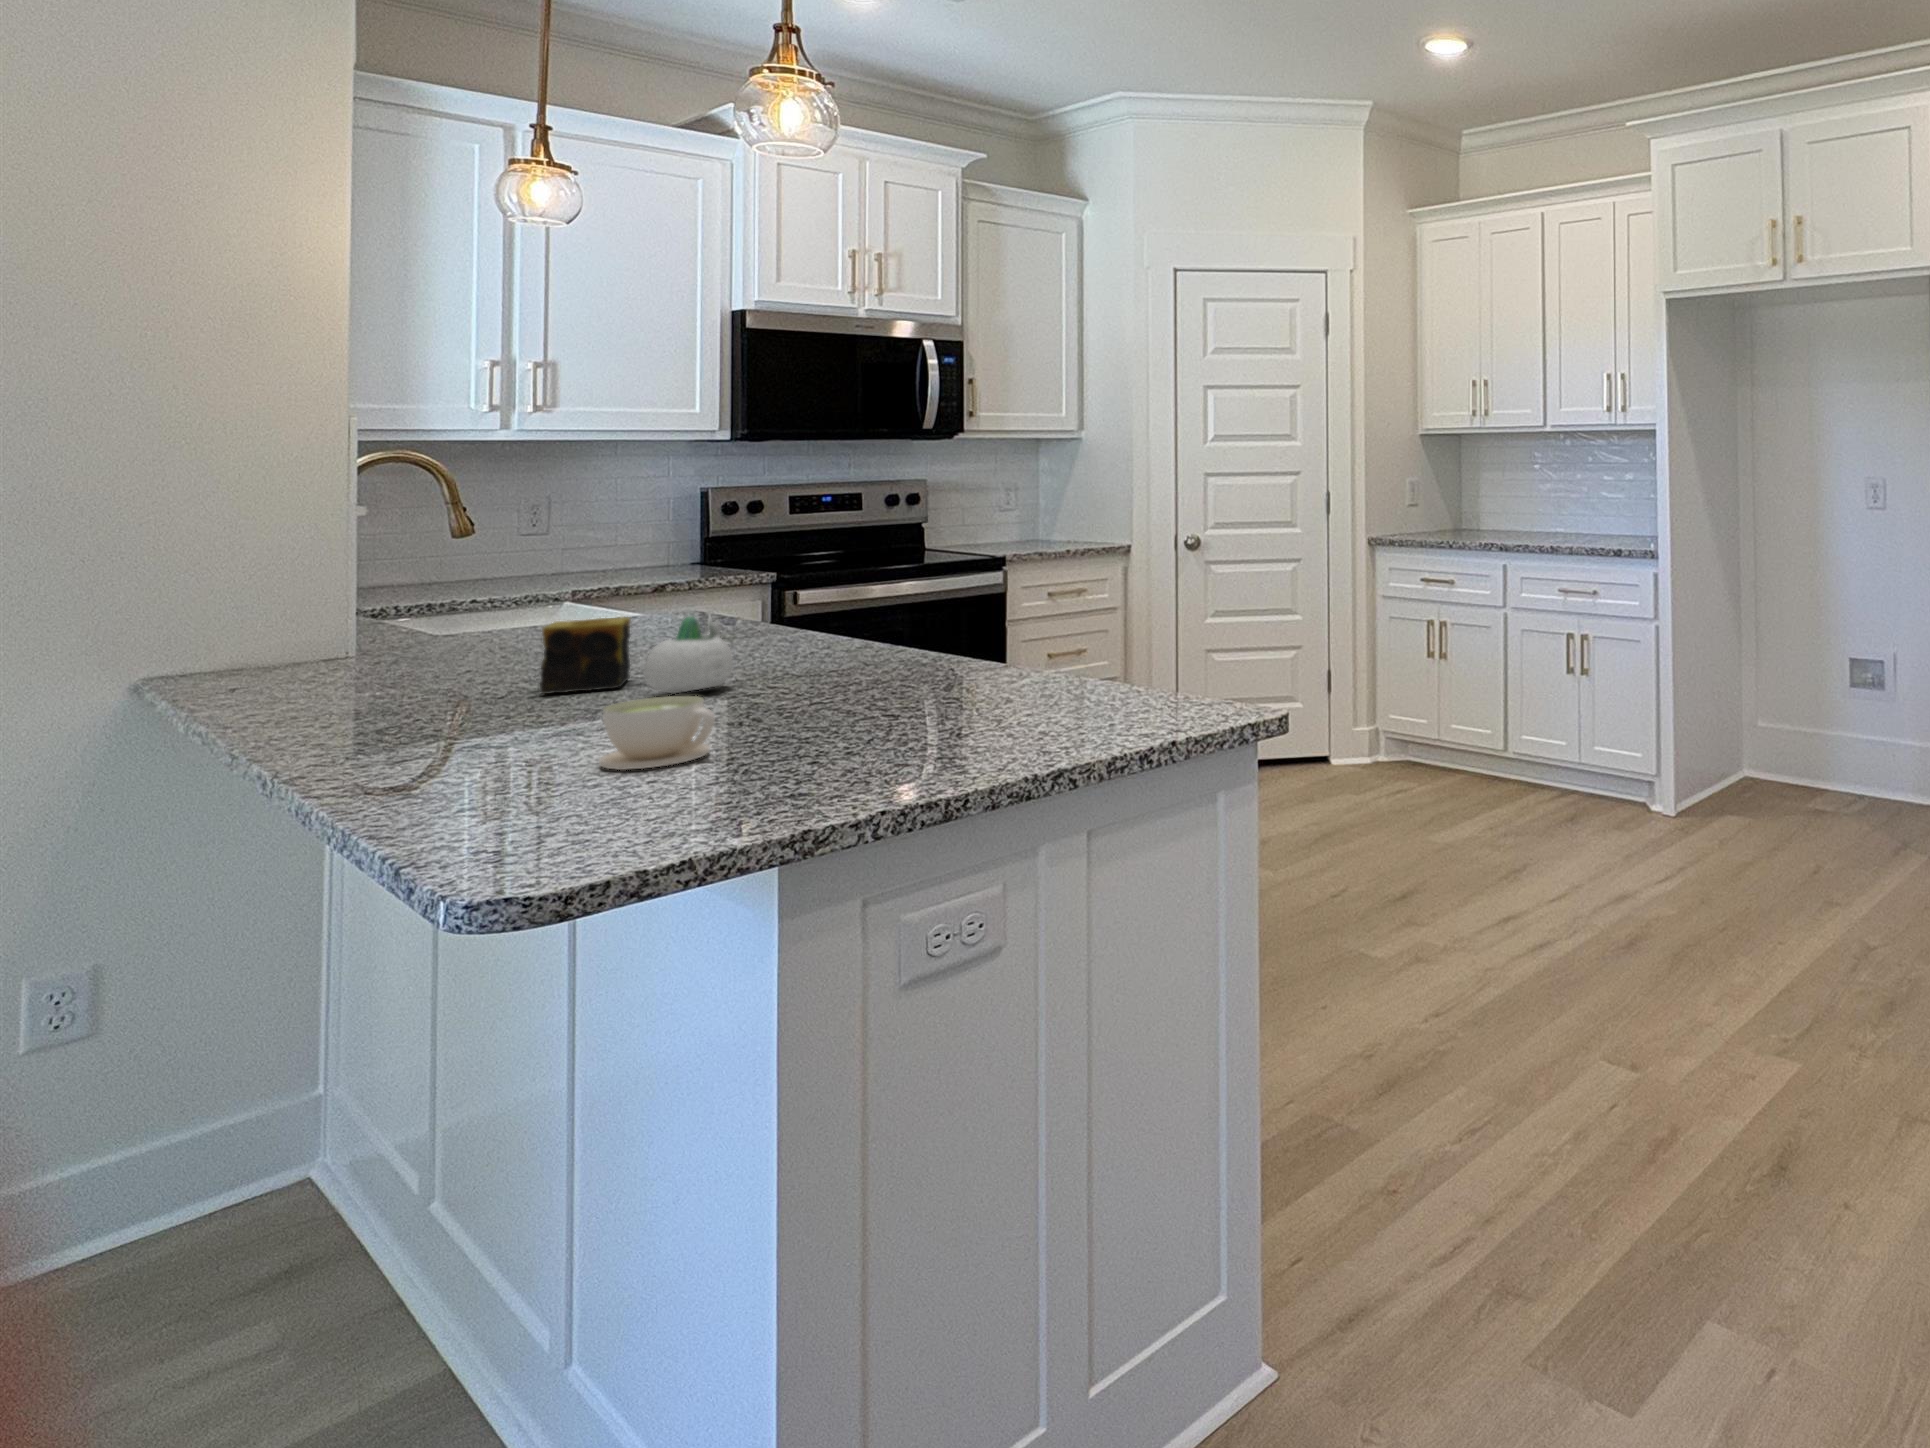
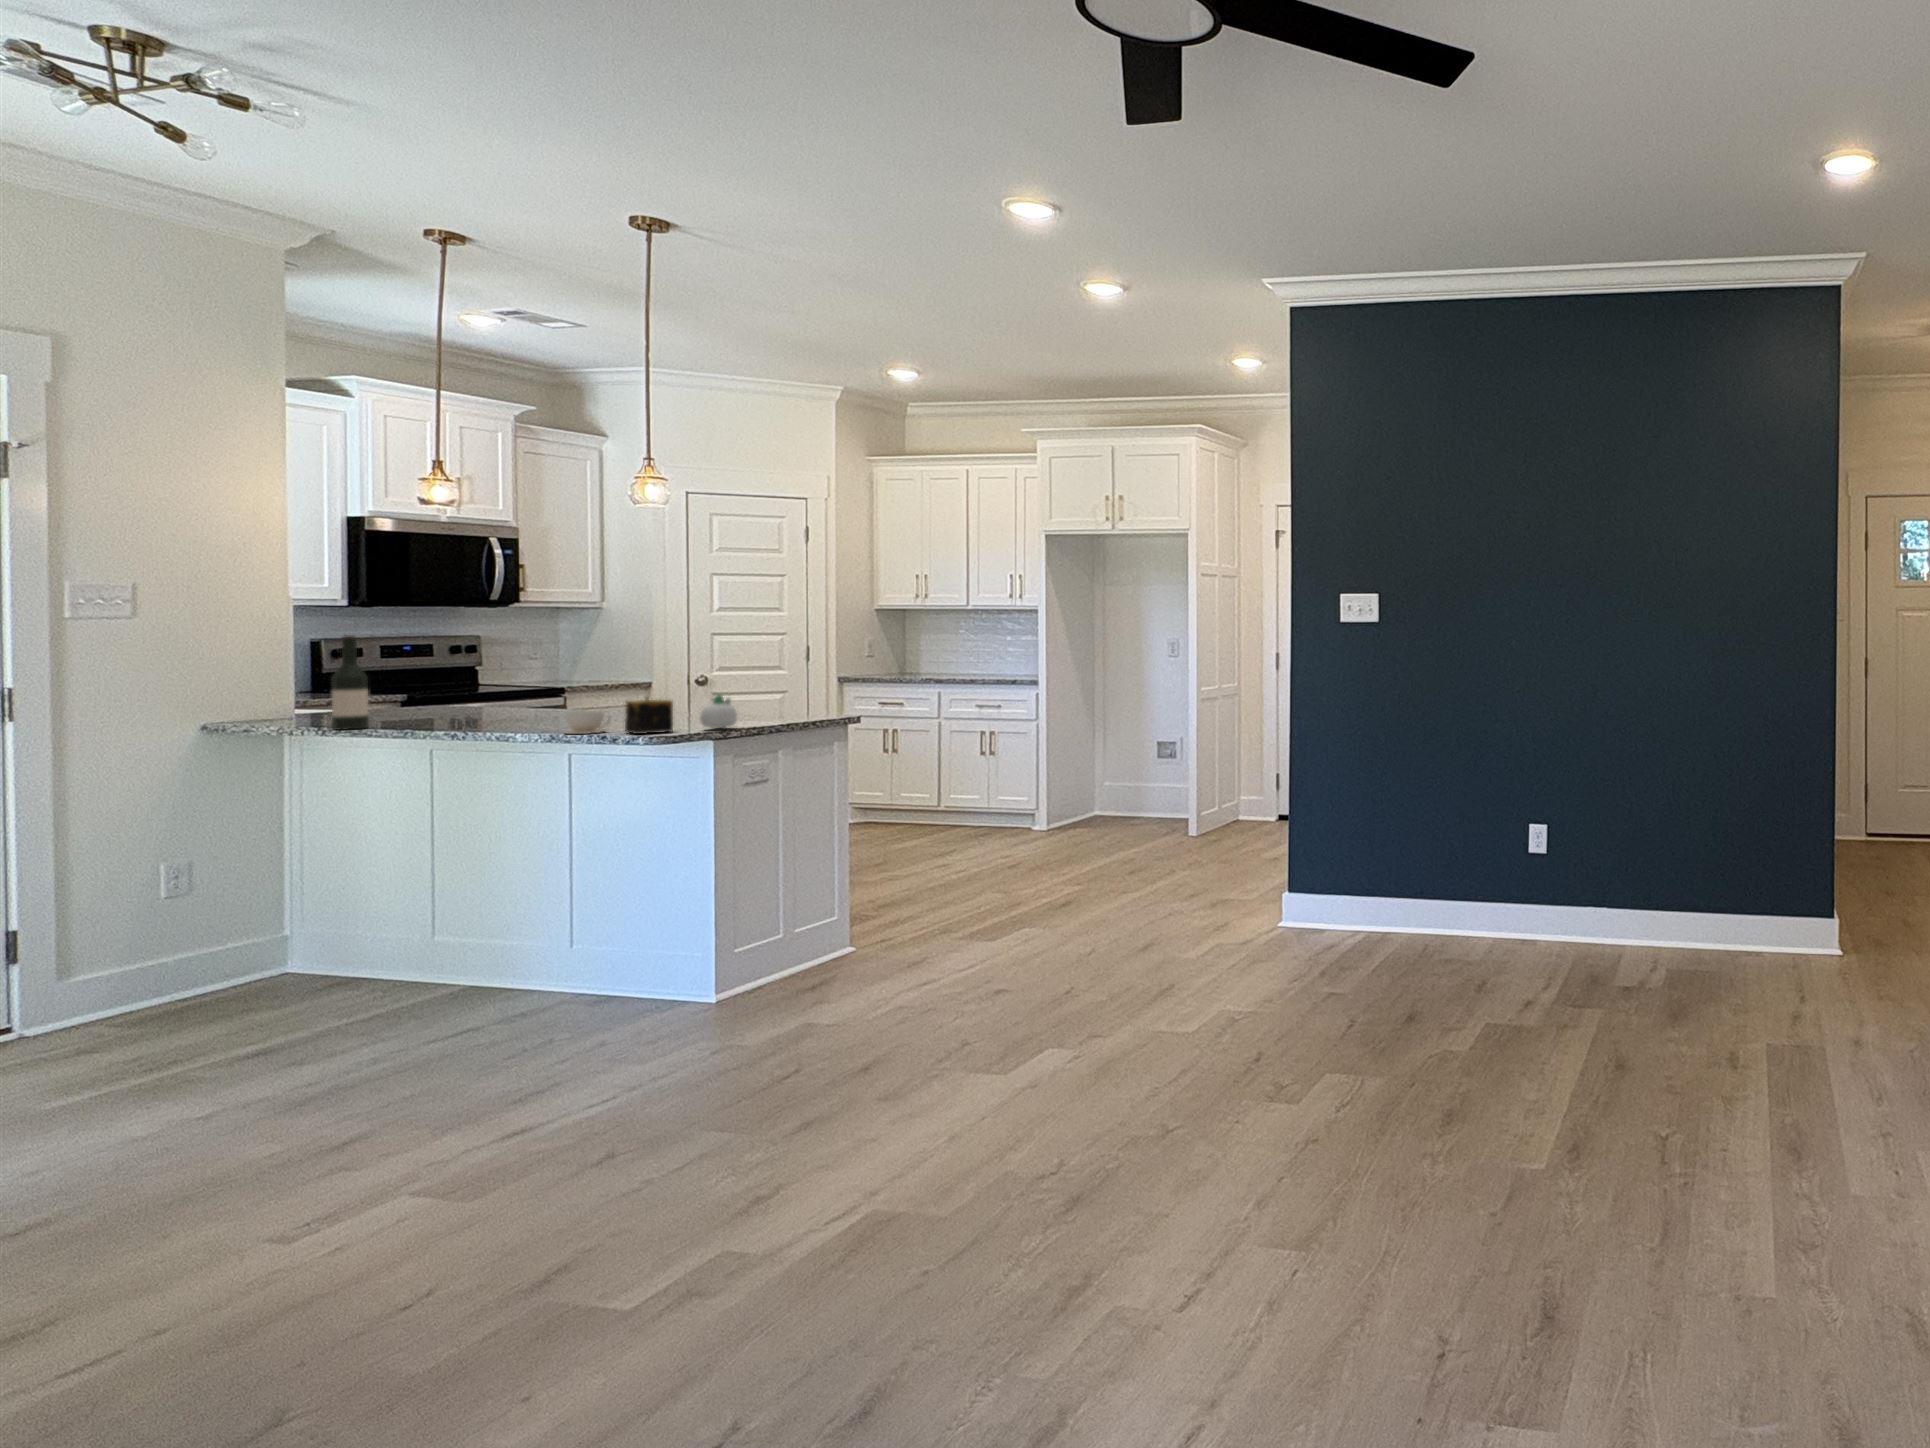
wine bottle: none [362,495,432,697] -> present [332,635,369,730]
candle: present [540,617,630,694] -> present [625,699,673,734]
succulent planter: present [644,617,733,694] -> present [700,694,737,728]

